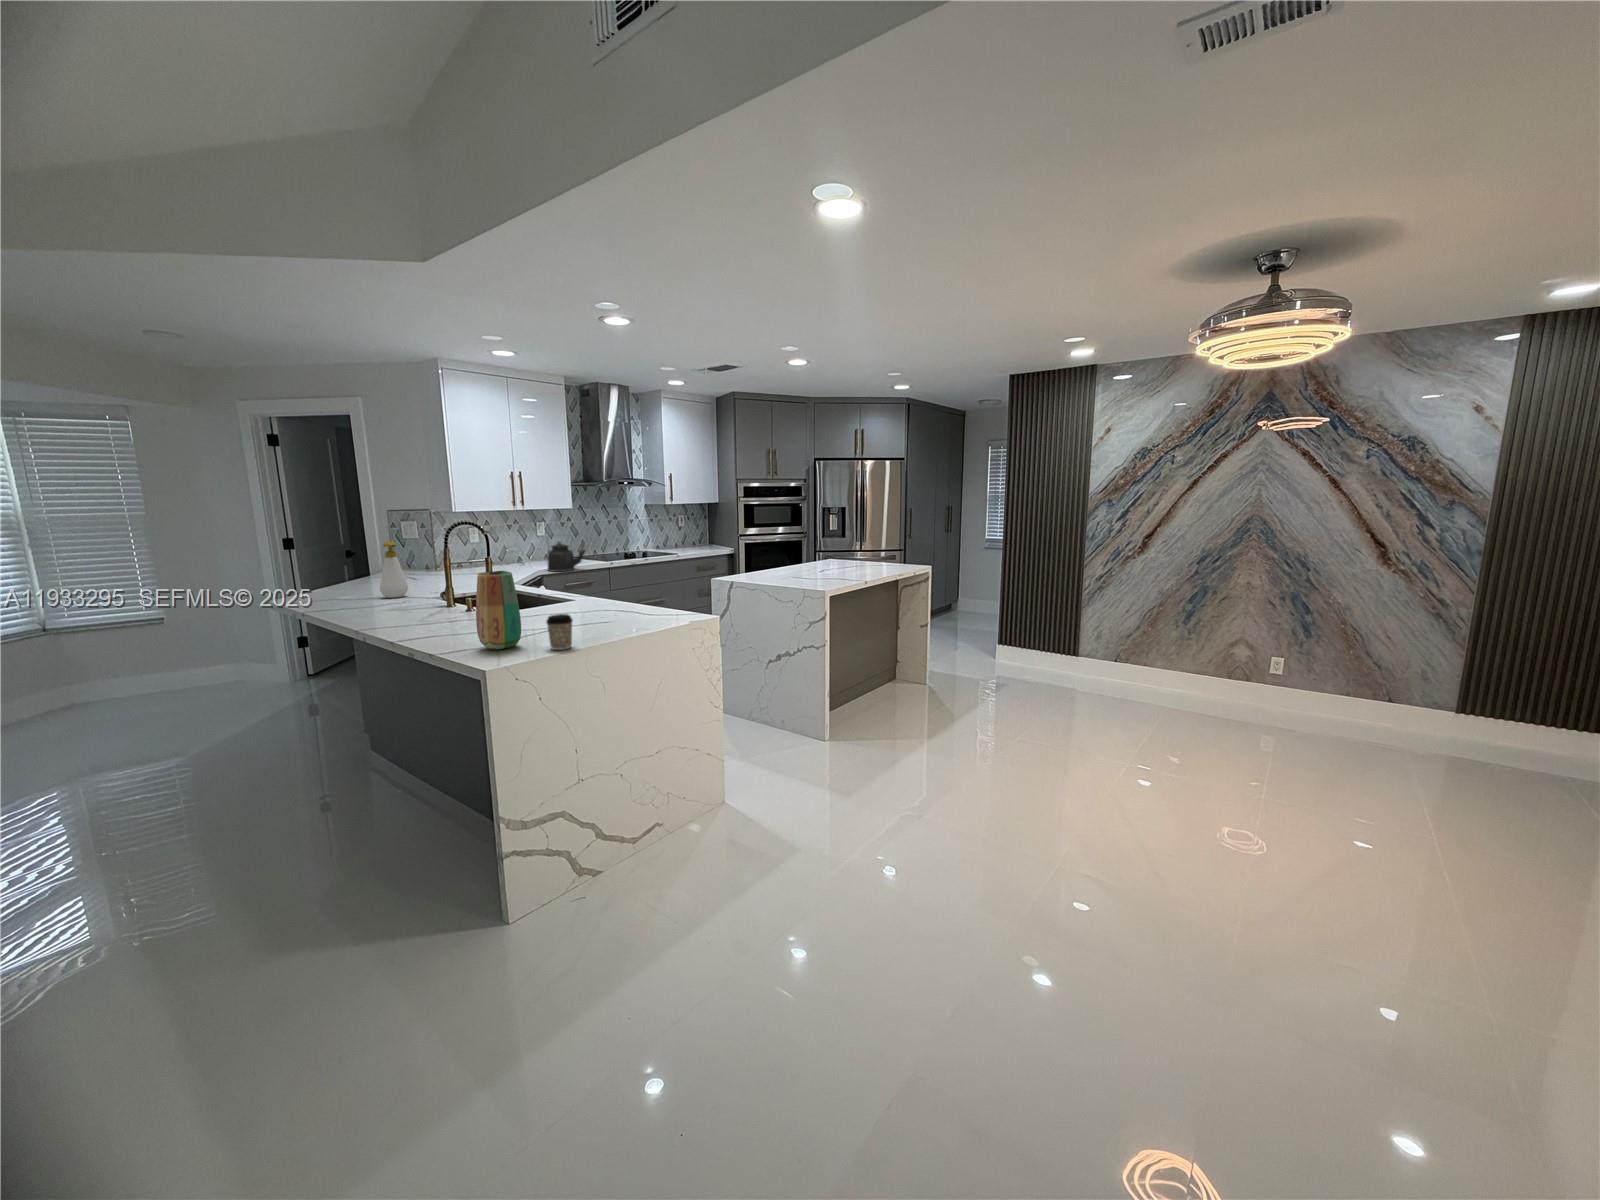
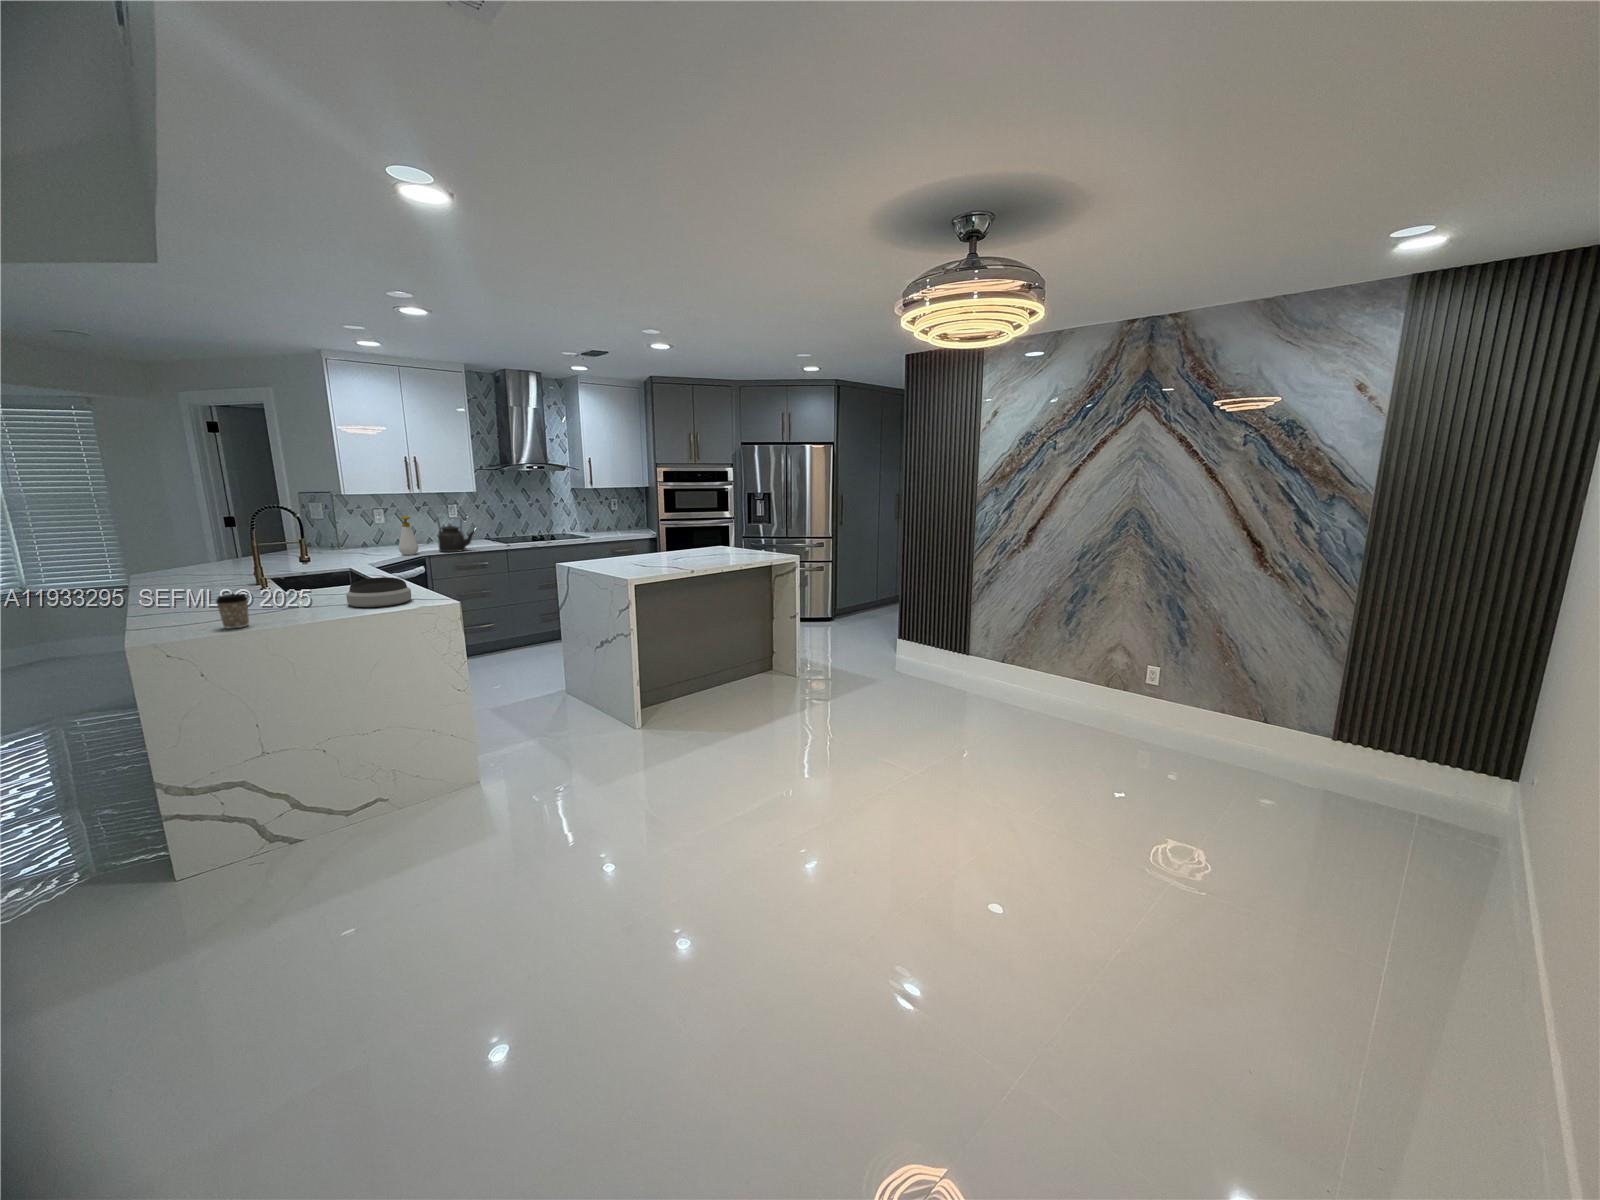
soap bottle: present [380,541,408,598] -> present [399,516,419,555]
vase: present [476,571,521,650] -> none [150,550,205,626]
bowl: none [614,595,671,626] -> present [346,577,411,607]

